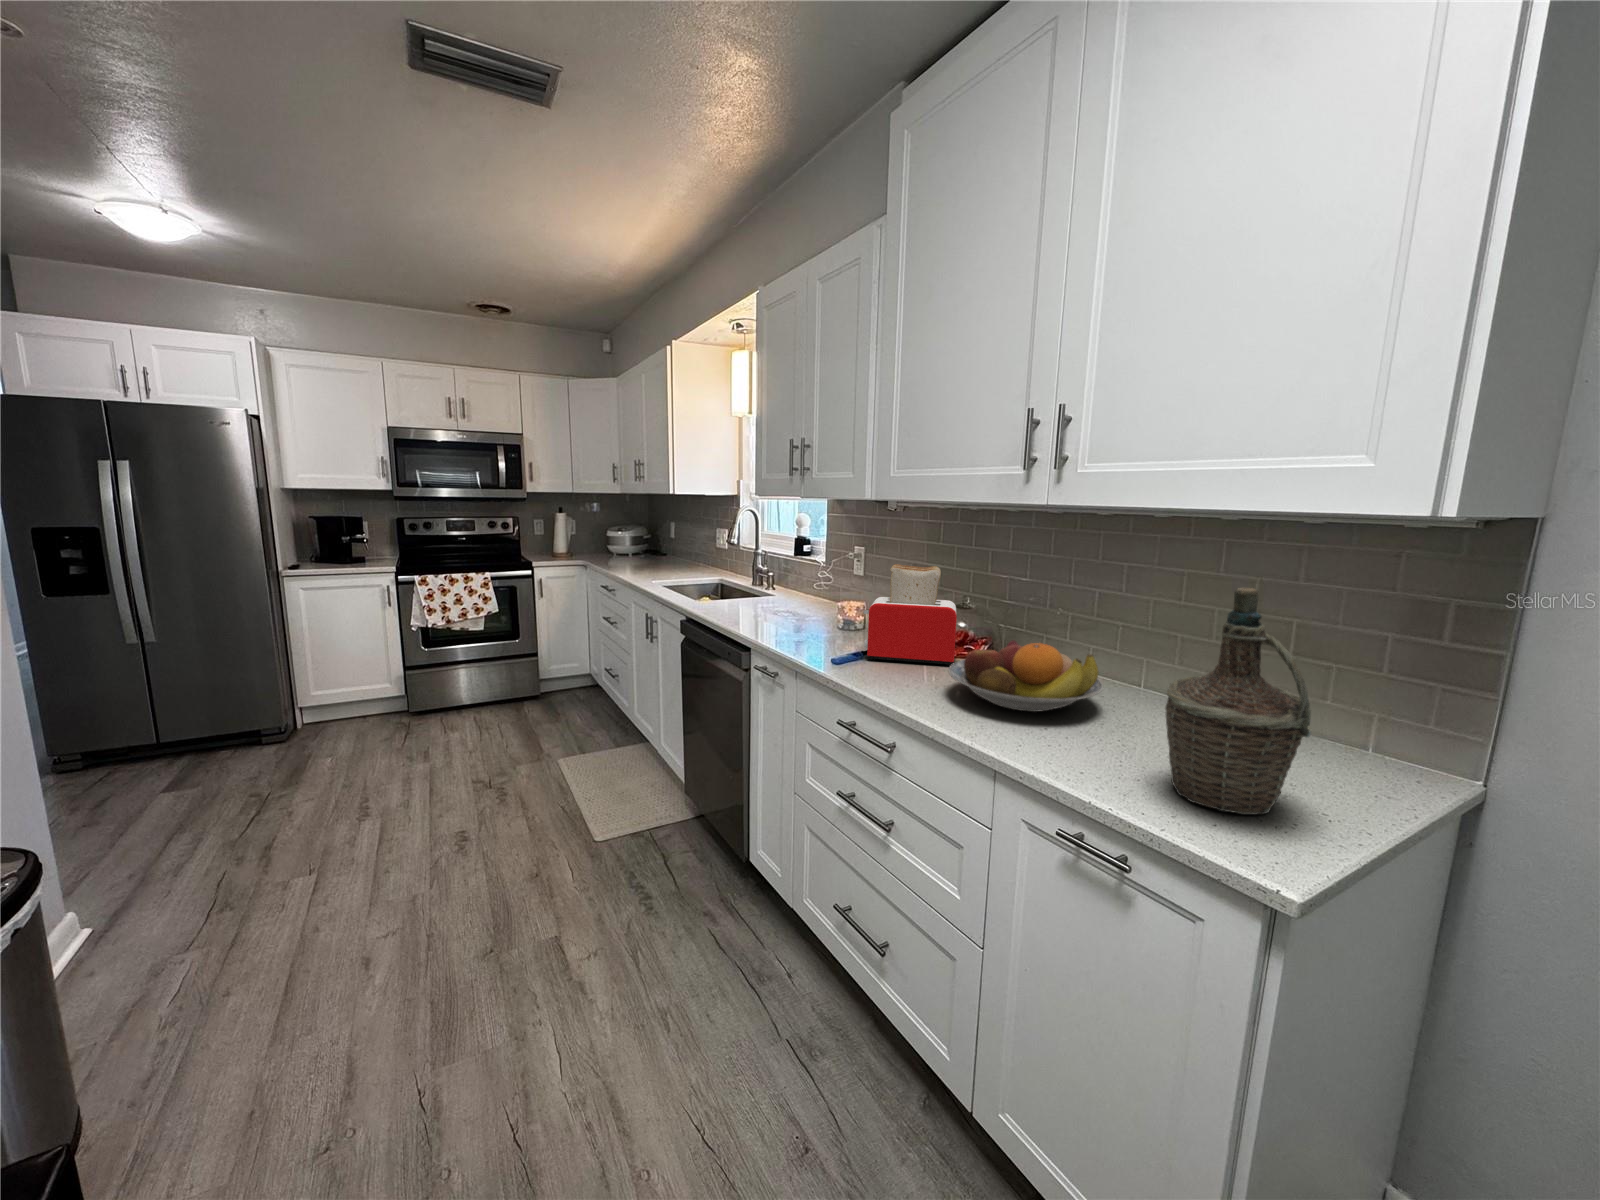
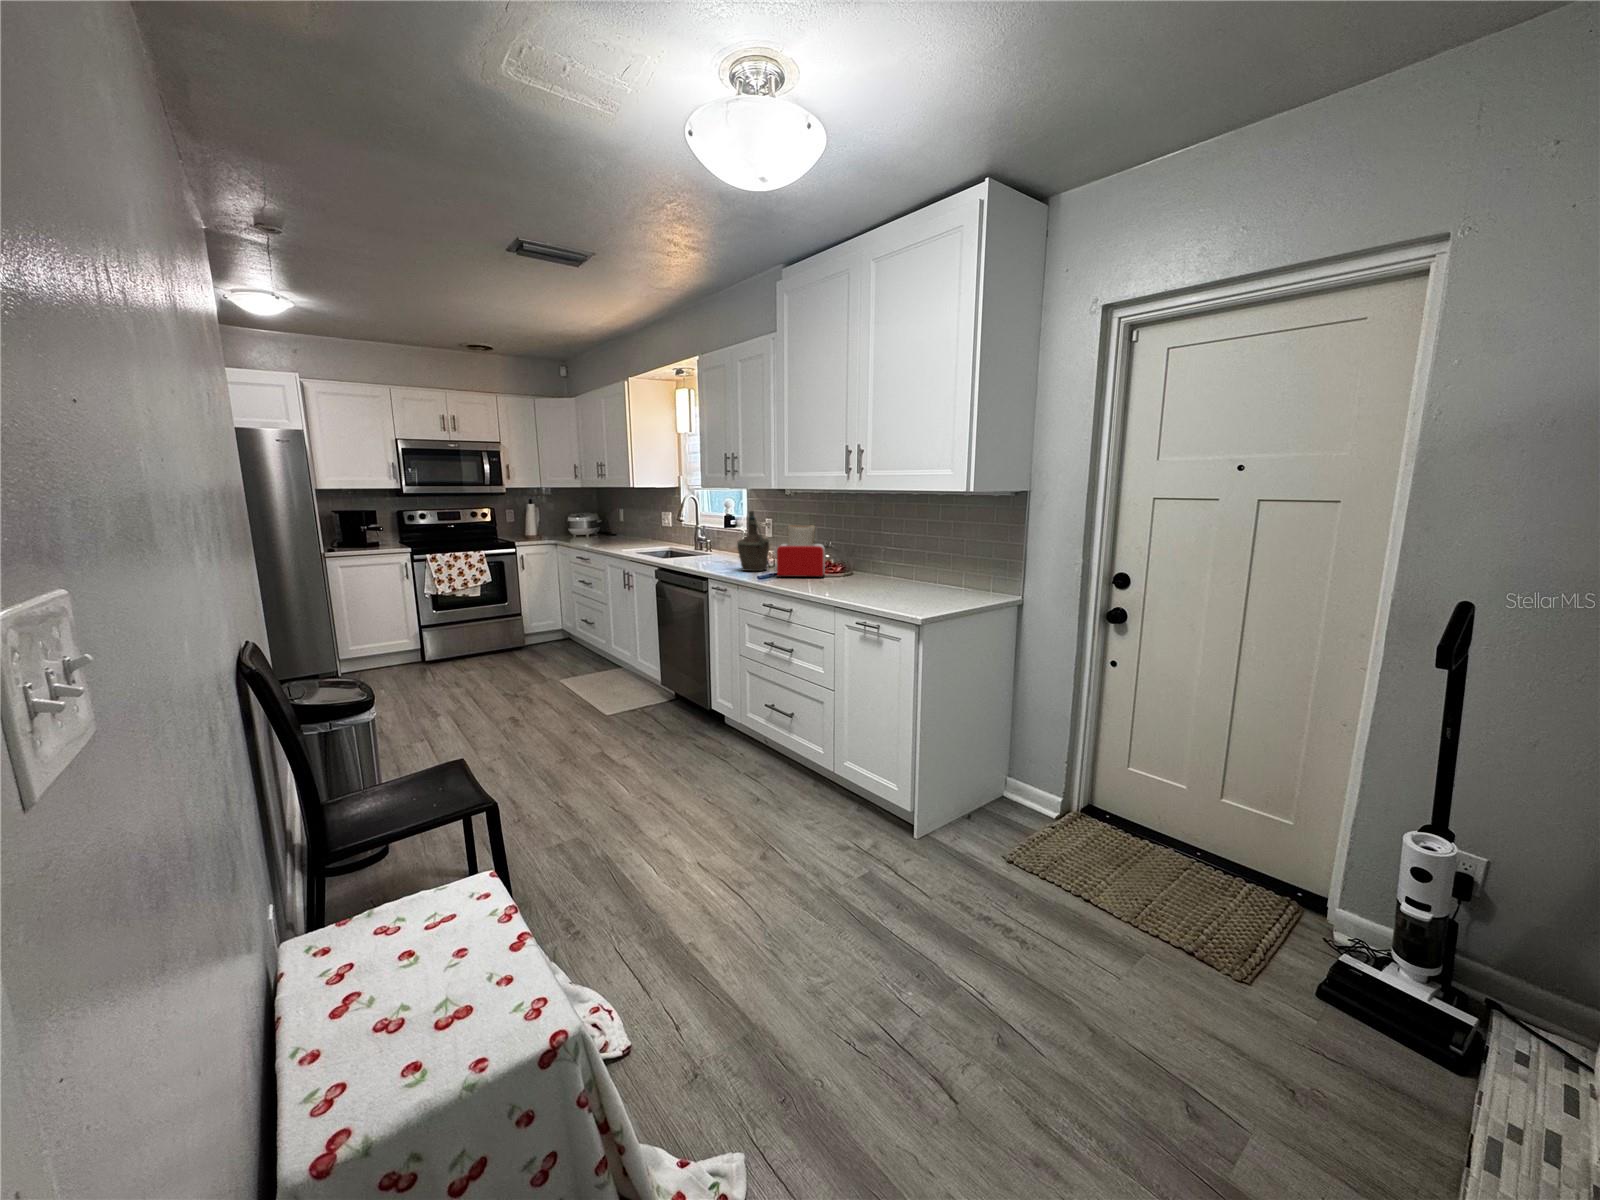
bottle: present [1166,588,1312,815] -> present [737,511,769,571]
fruit bowl: present [949,640,1103,712] -> none [817,557,888,589]

